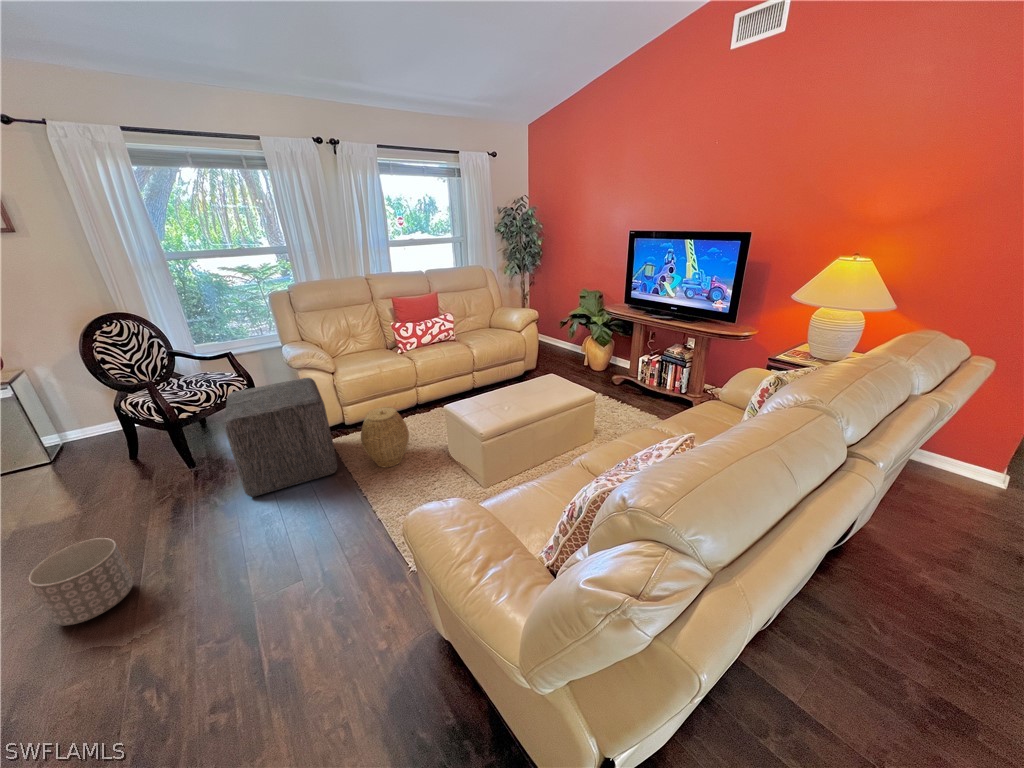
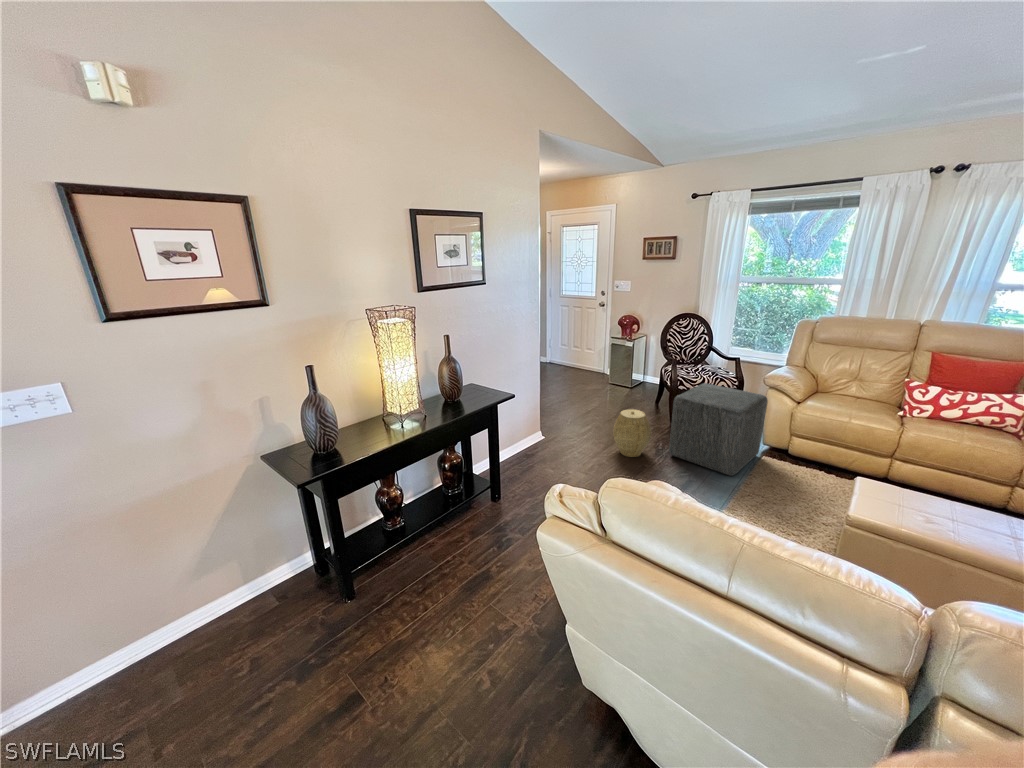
woven basket: present [361,407,409,467] -> present [613,409,651,457]
planter: present [29,538,133,625] -> none [558,419,590,456]

